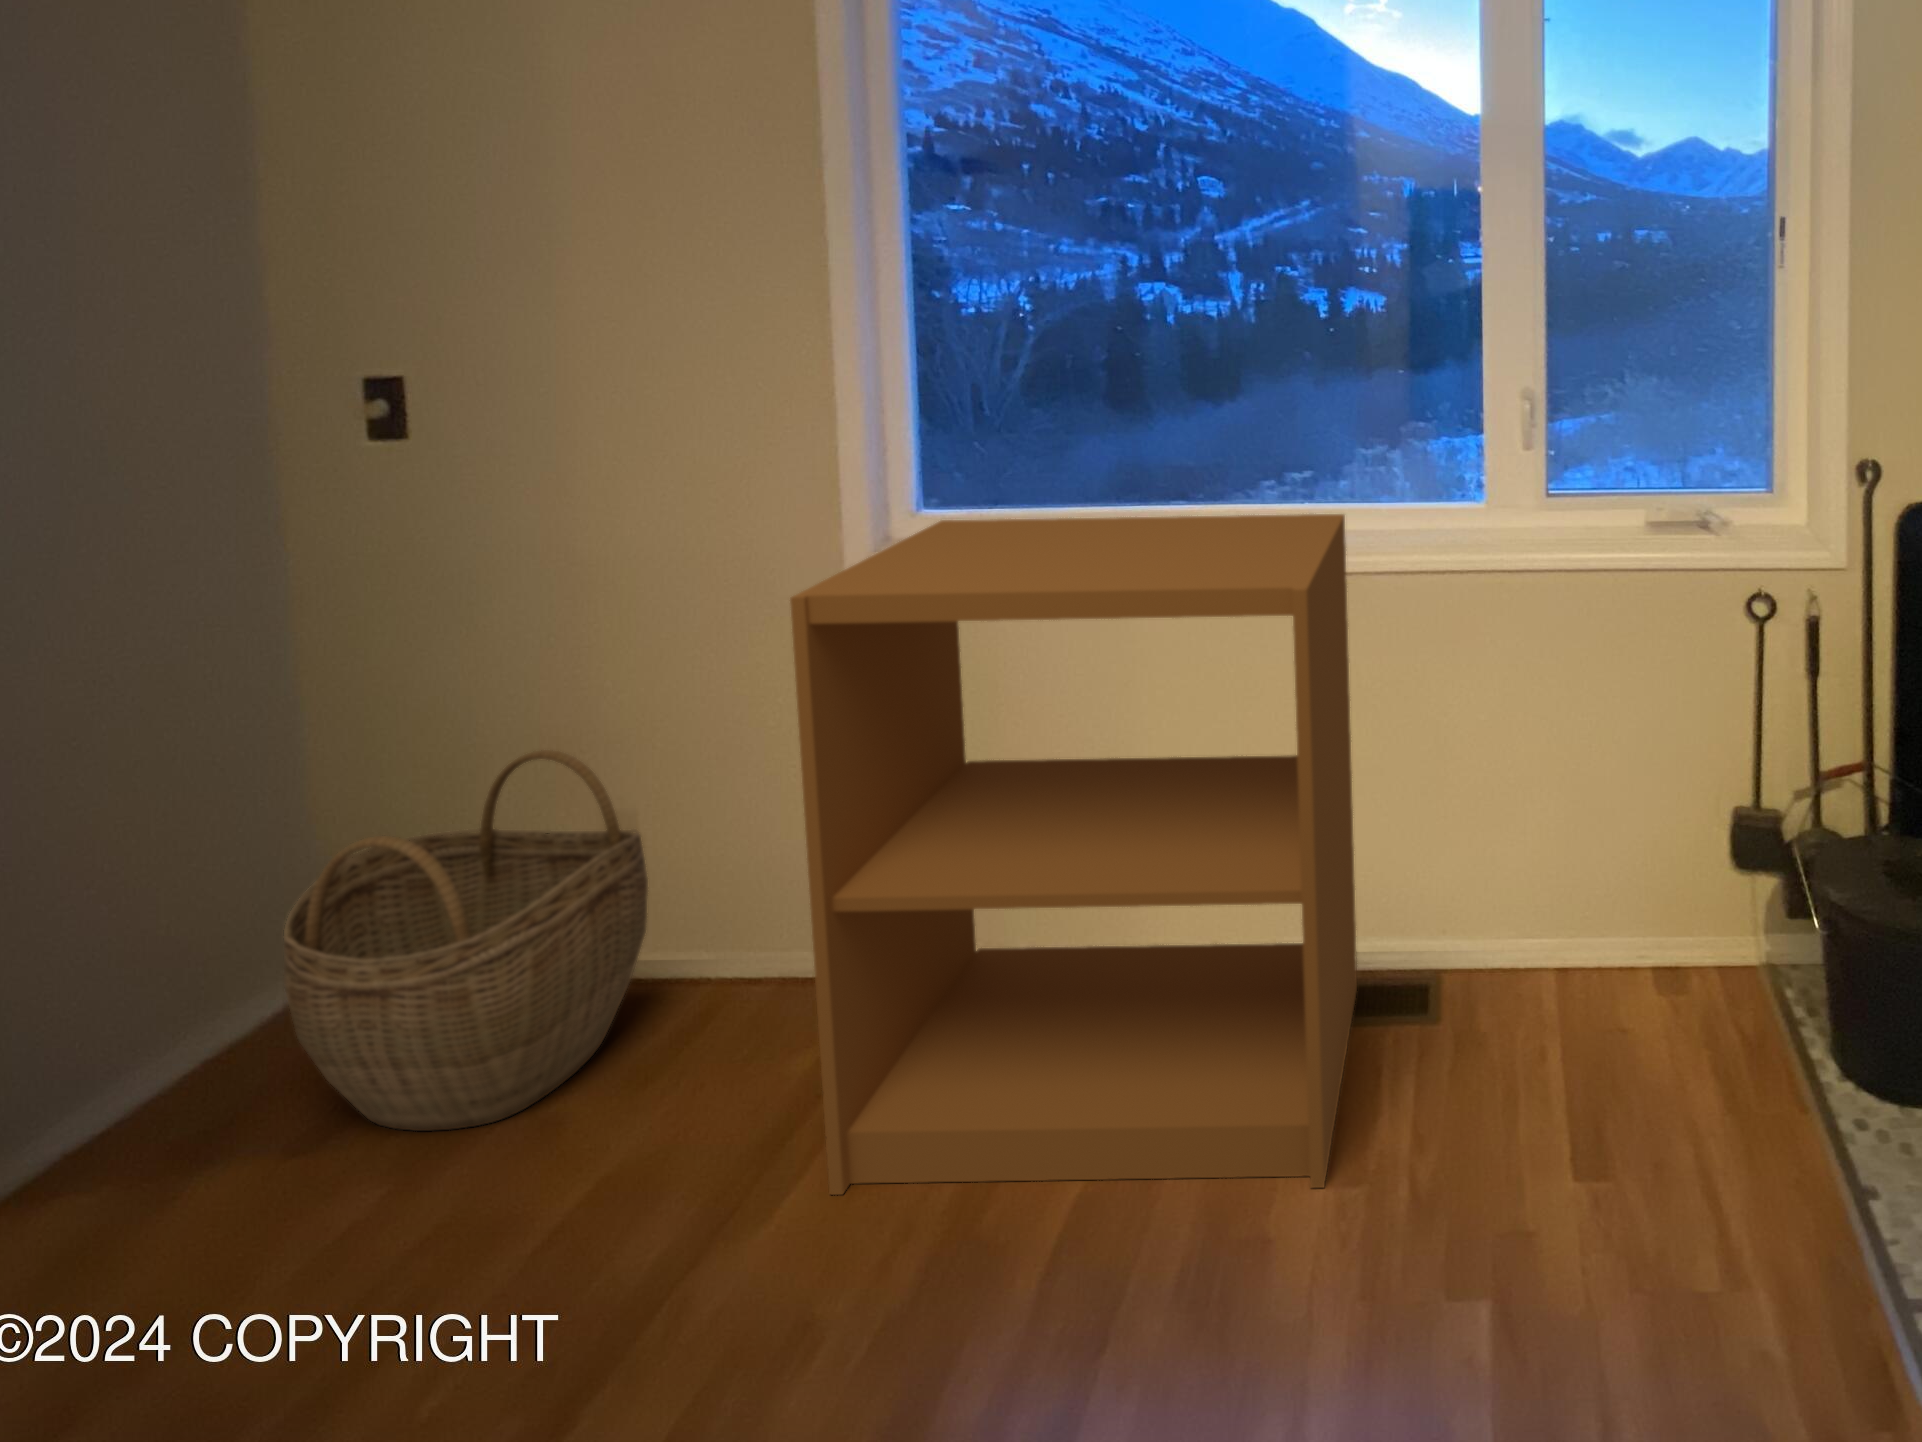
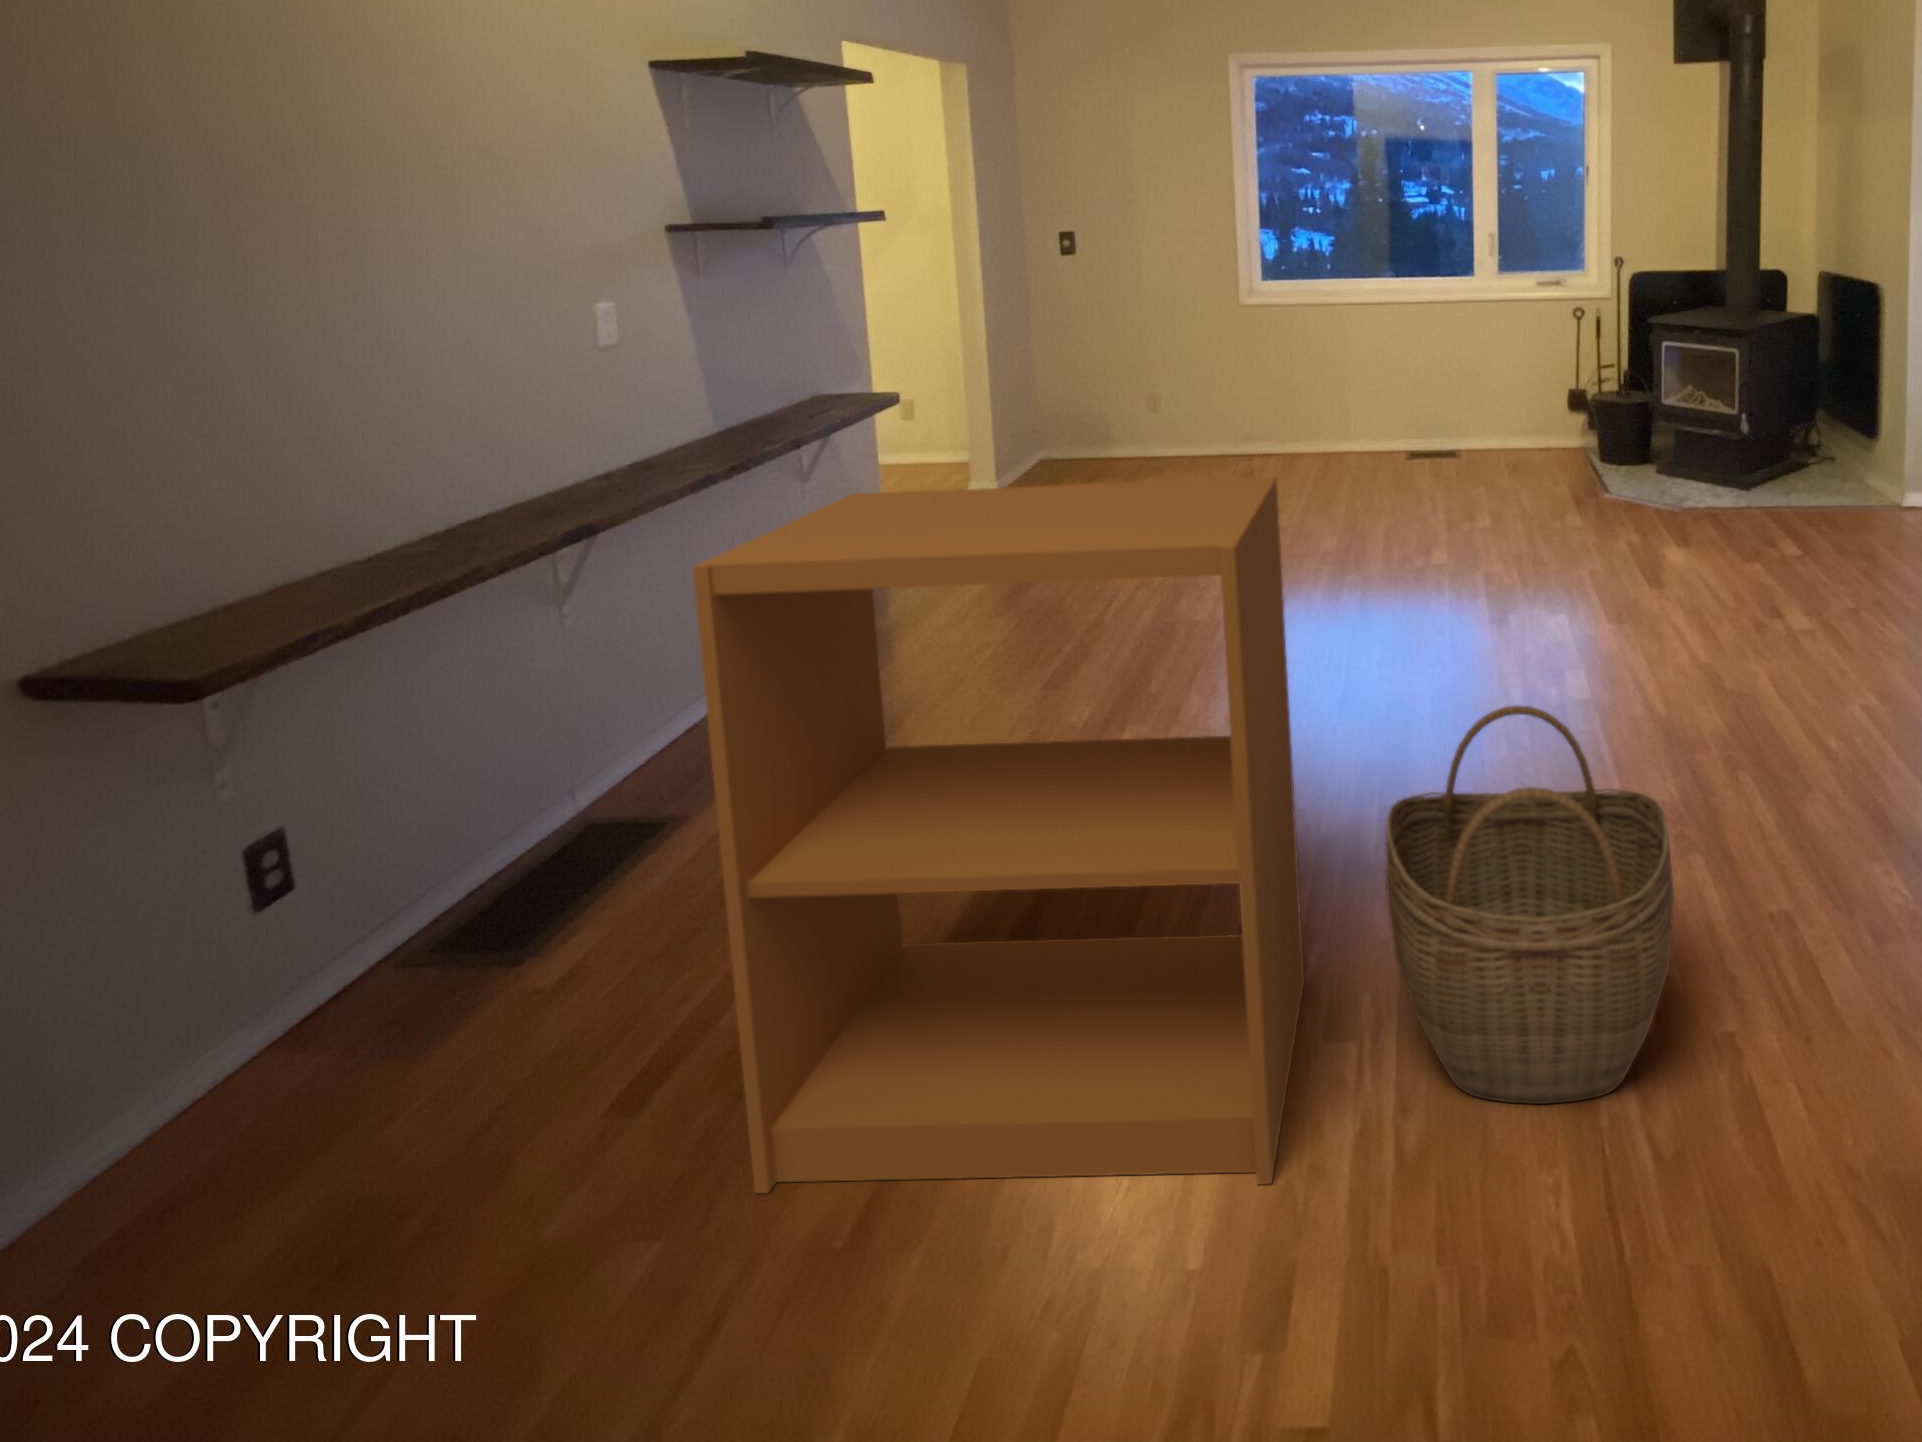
woven basket: present [284,750,648,1131] -> present [1386,705,1674,1104]

